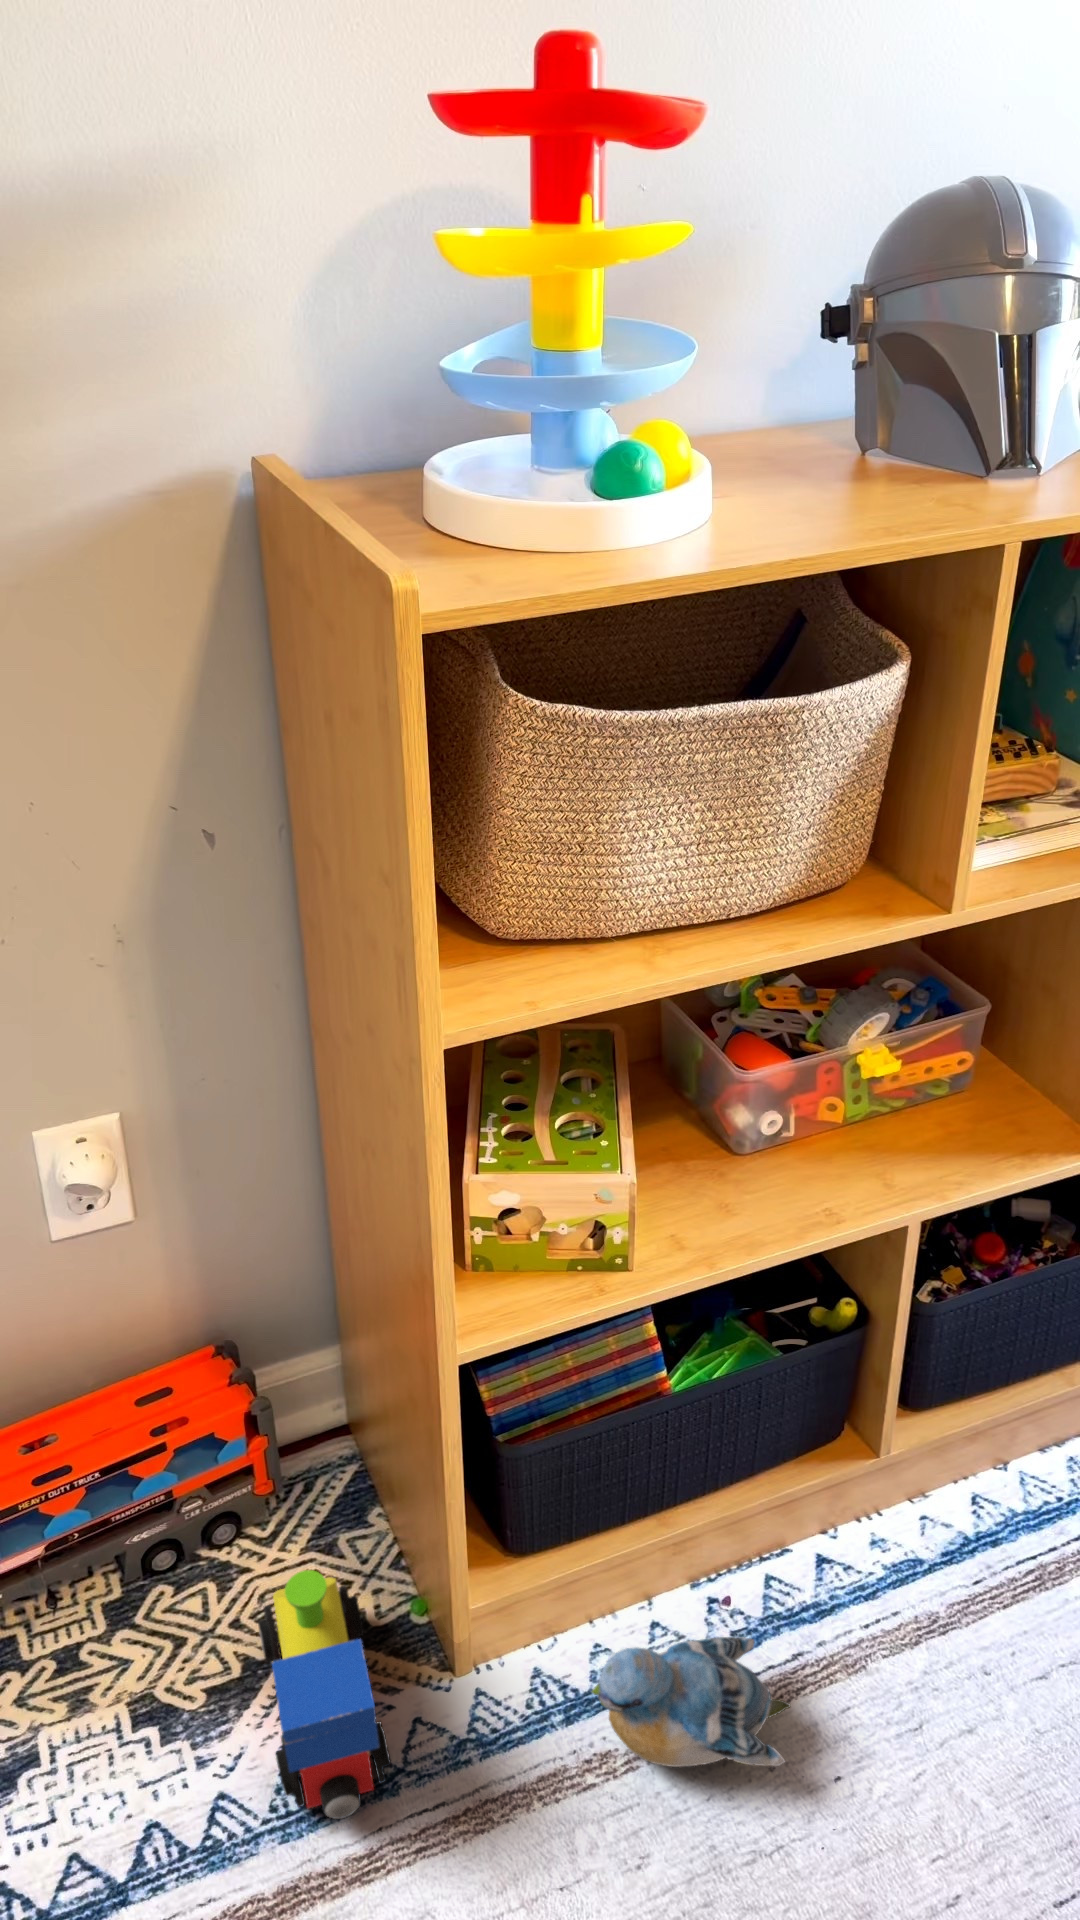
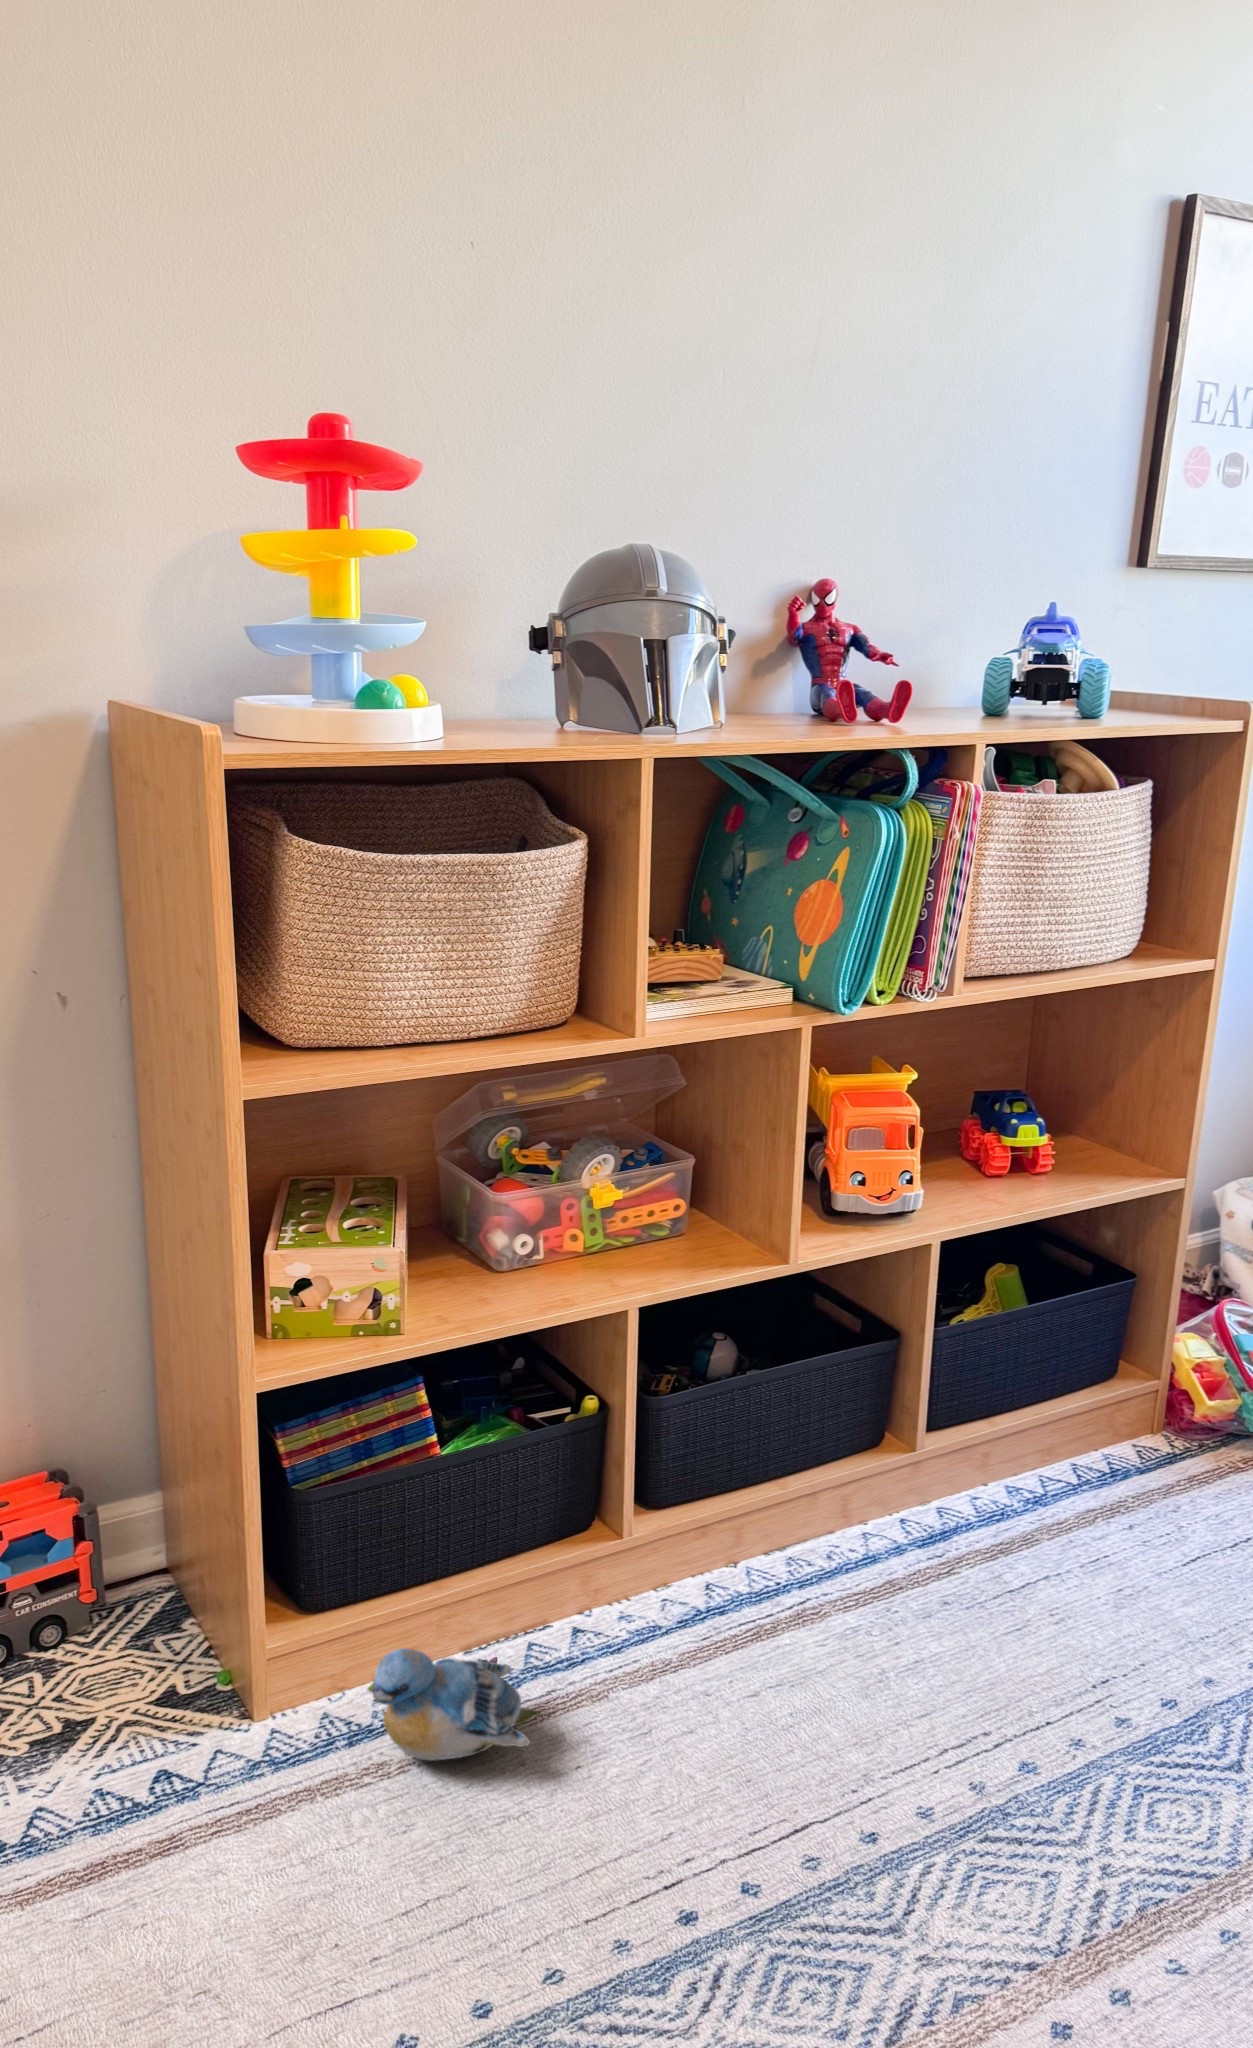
toy train: present [258,1570,391,1819] -> none [79,1601,193,1811]

